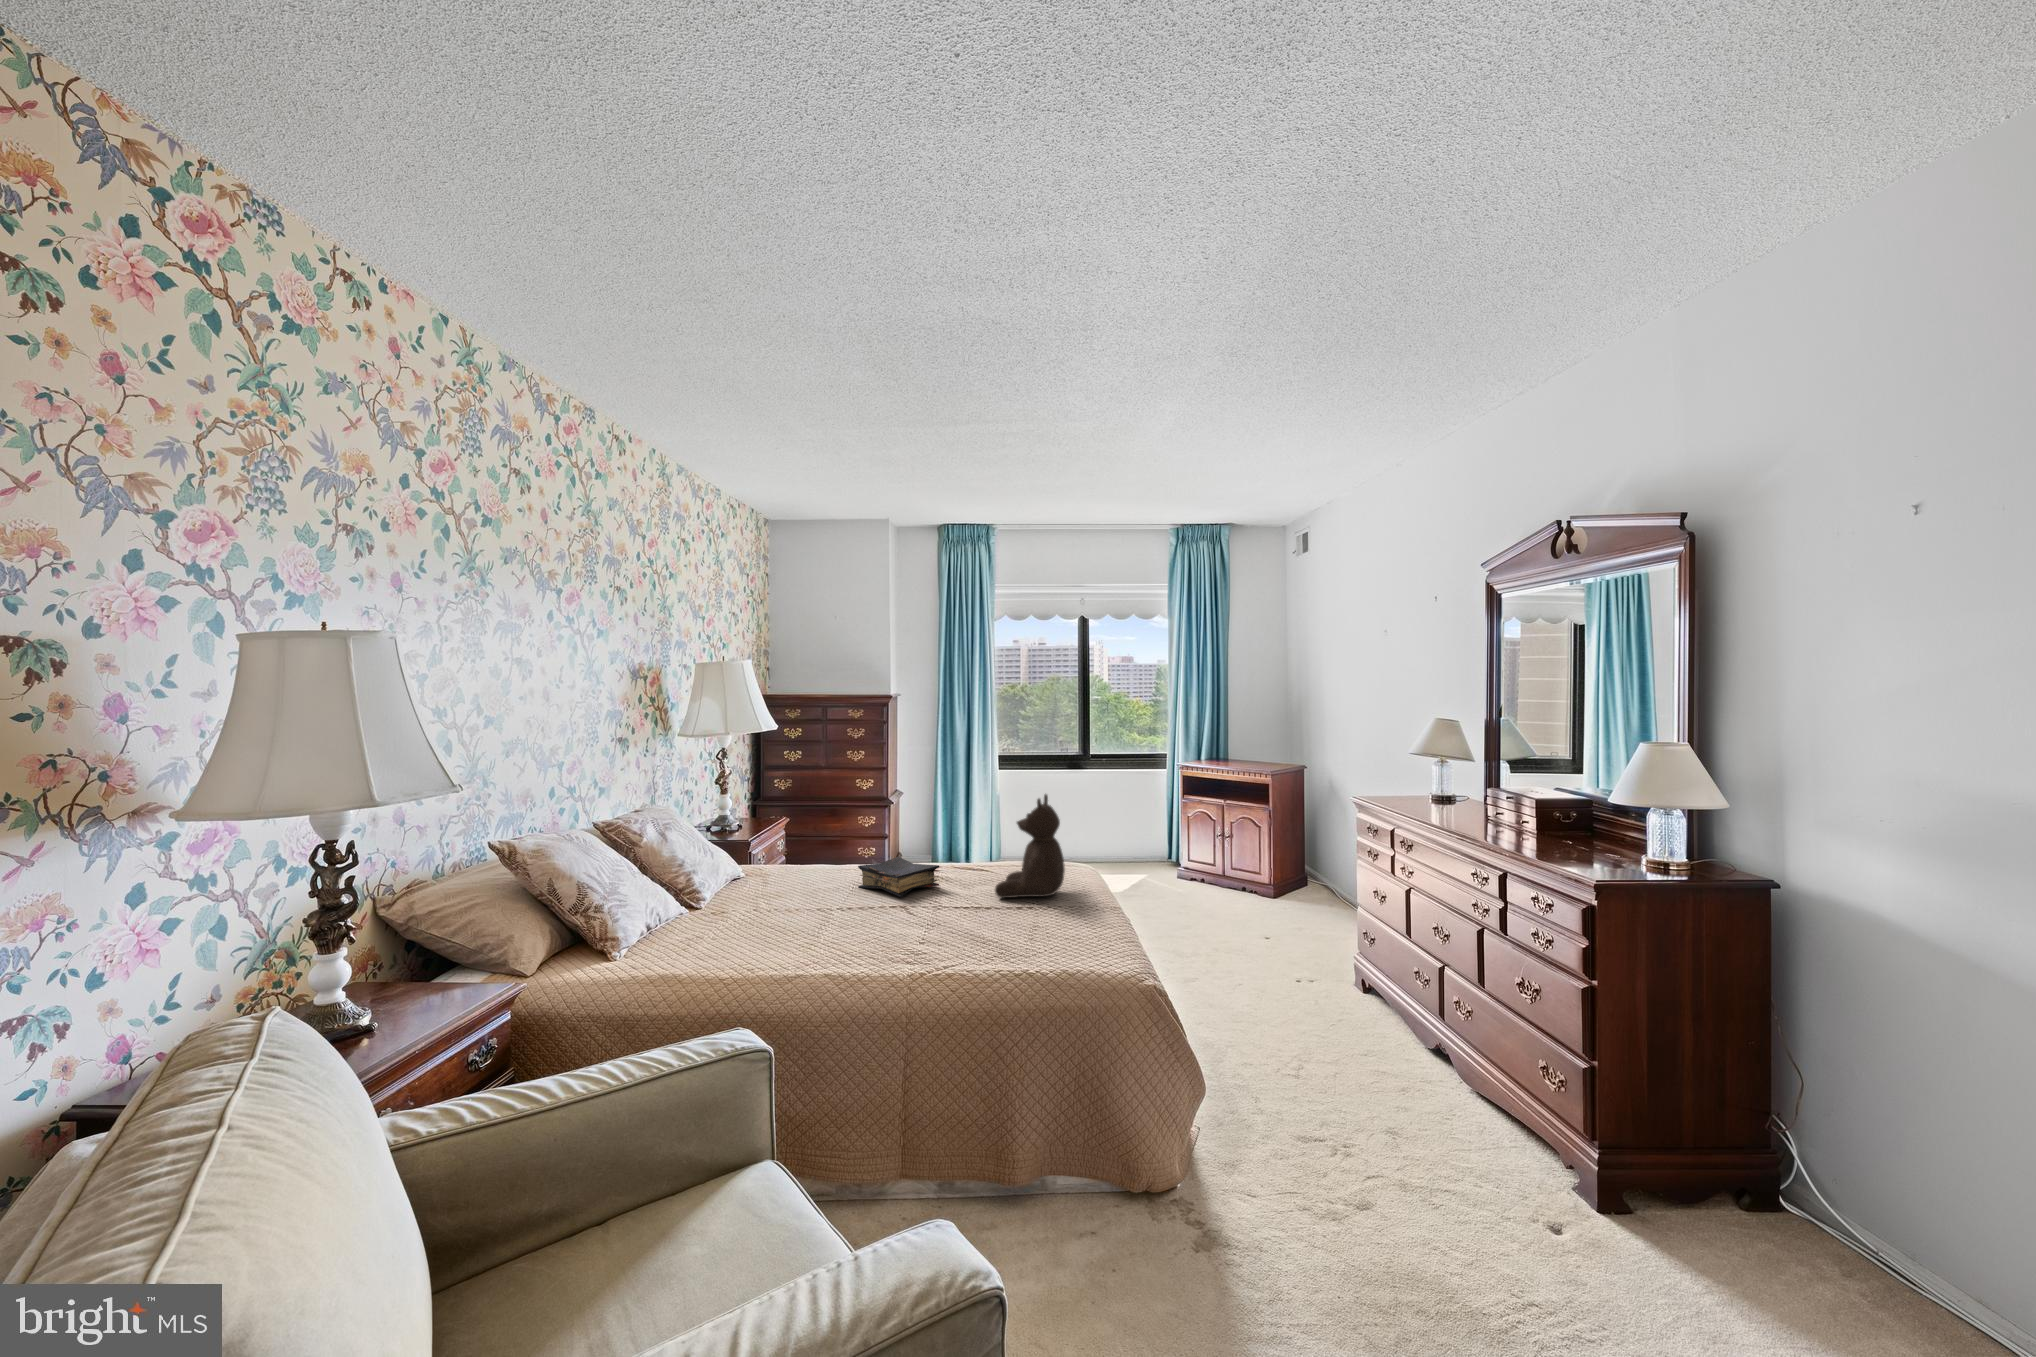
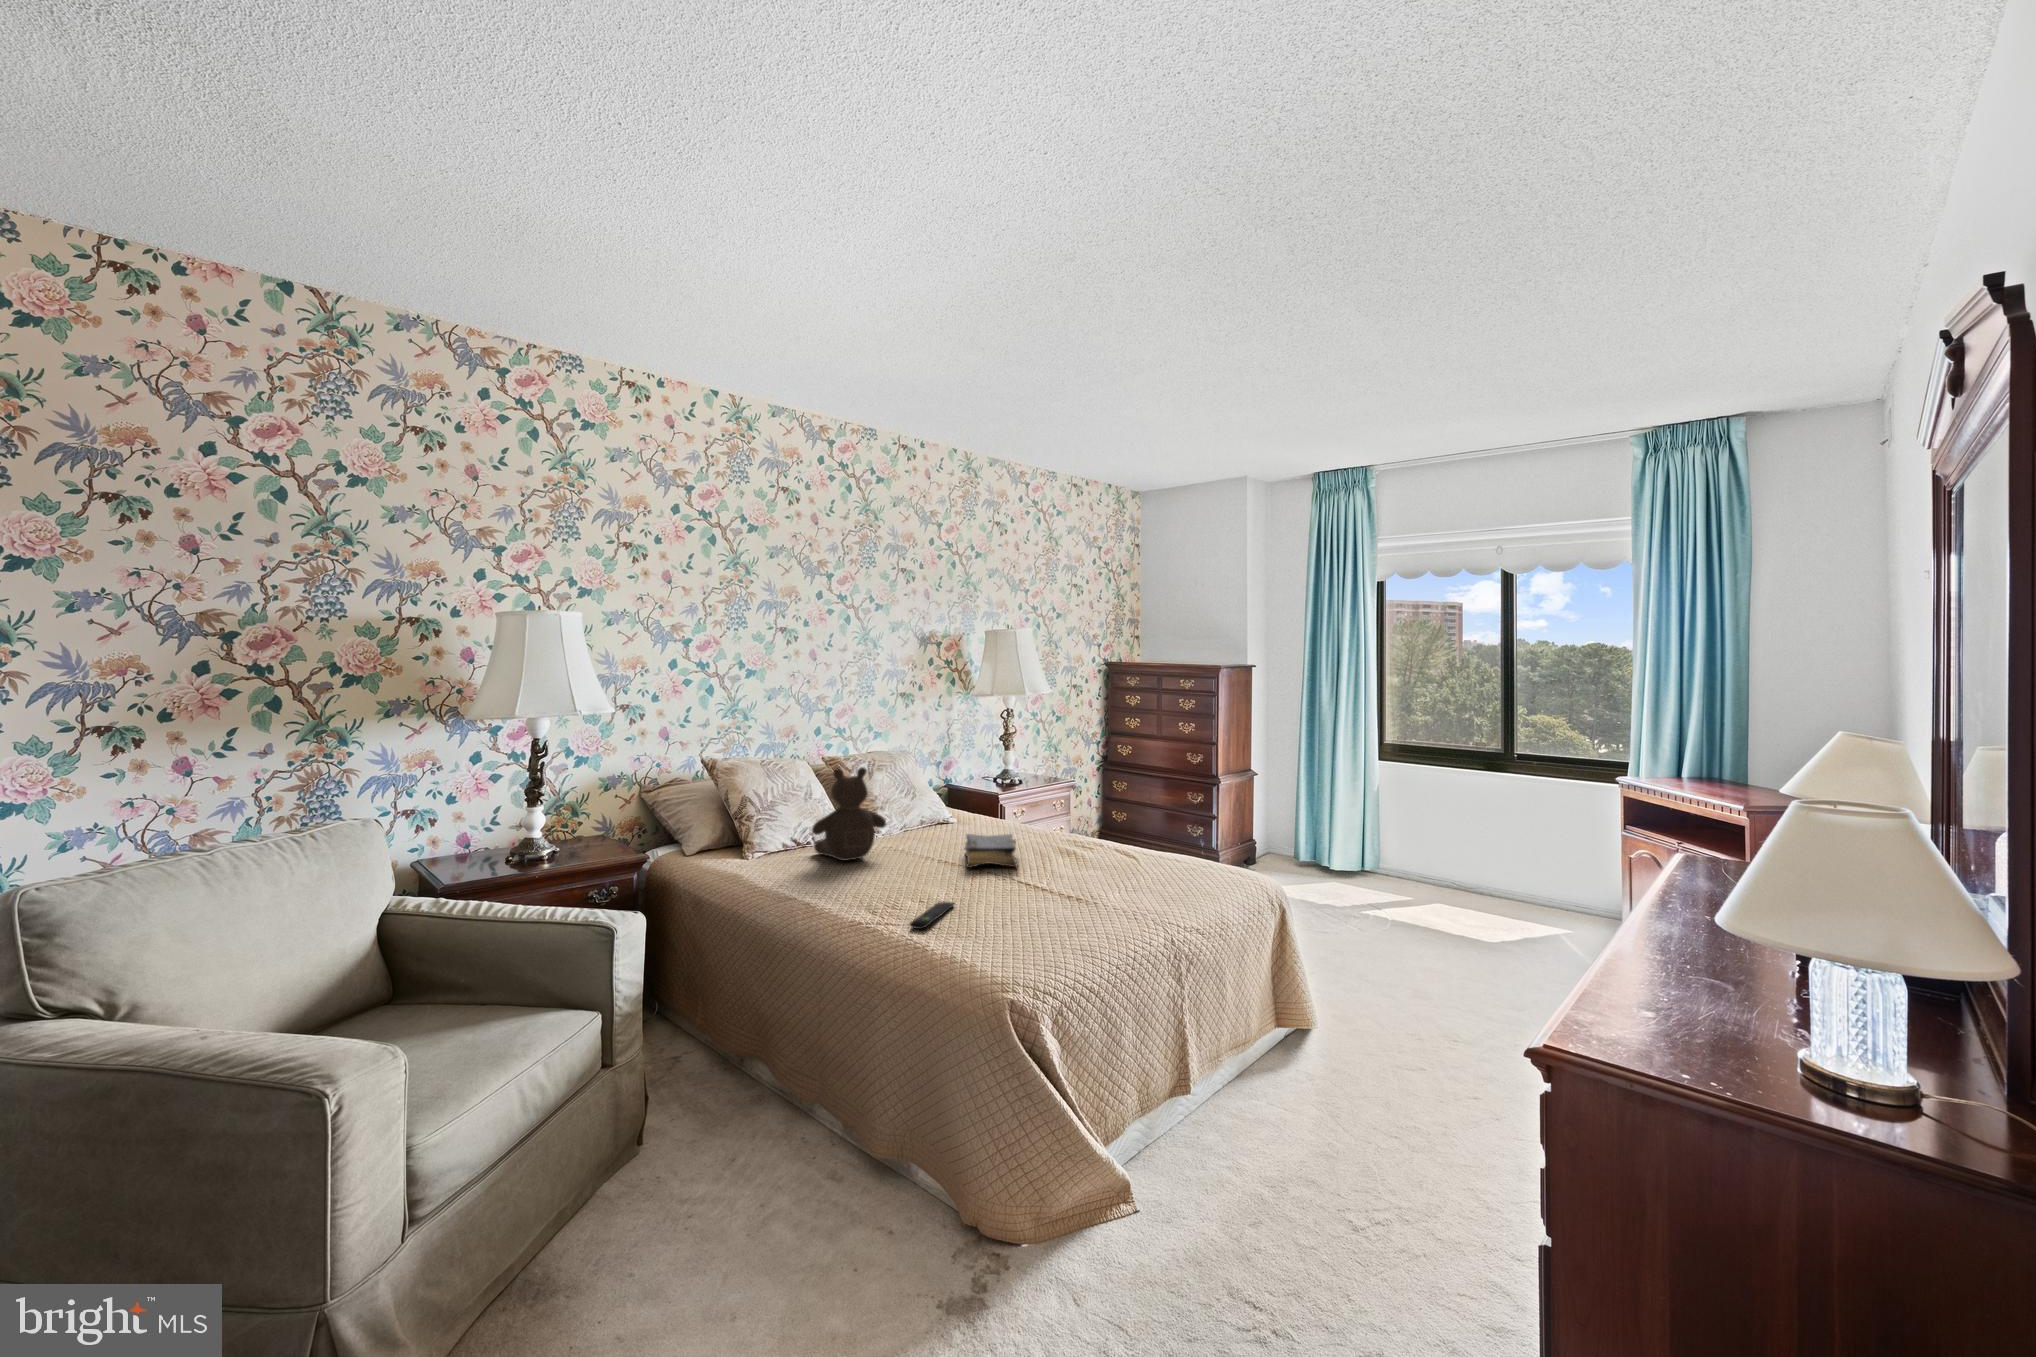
teddy bear: present [995,794,1065,898] -> present [812,767,886,861]
remote control: none [955,925,1003,953] -> present [909,902,954,929]

